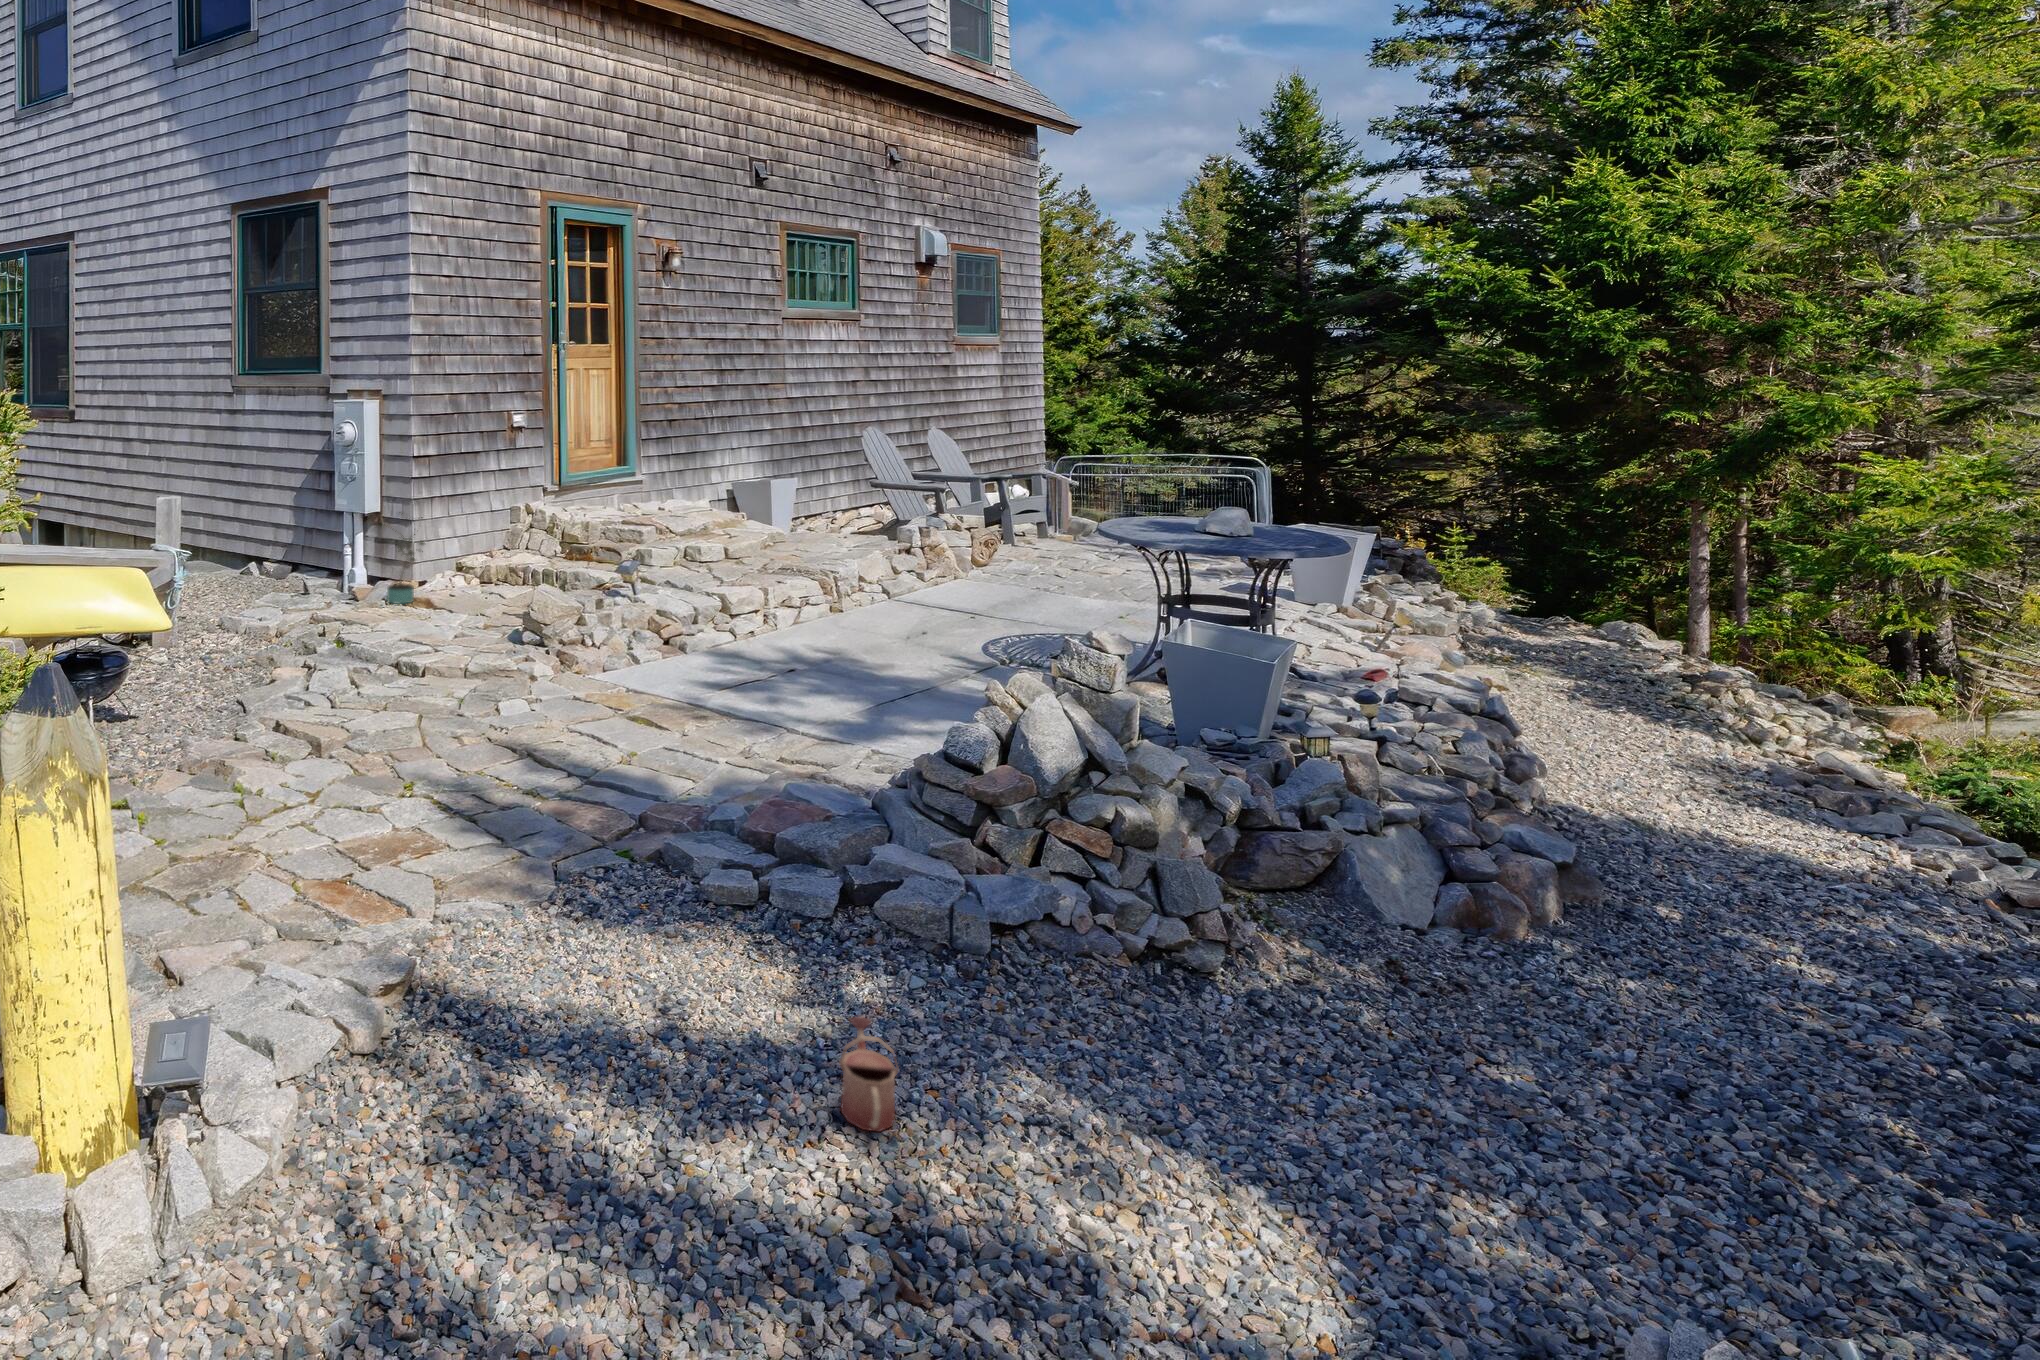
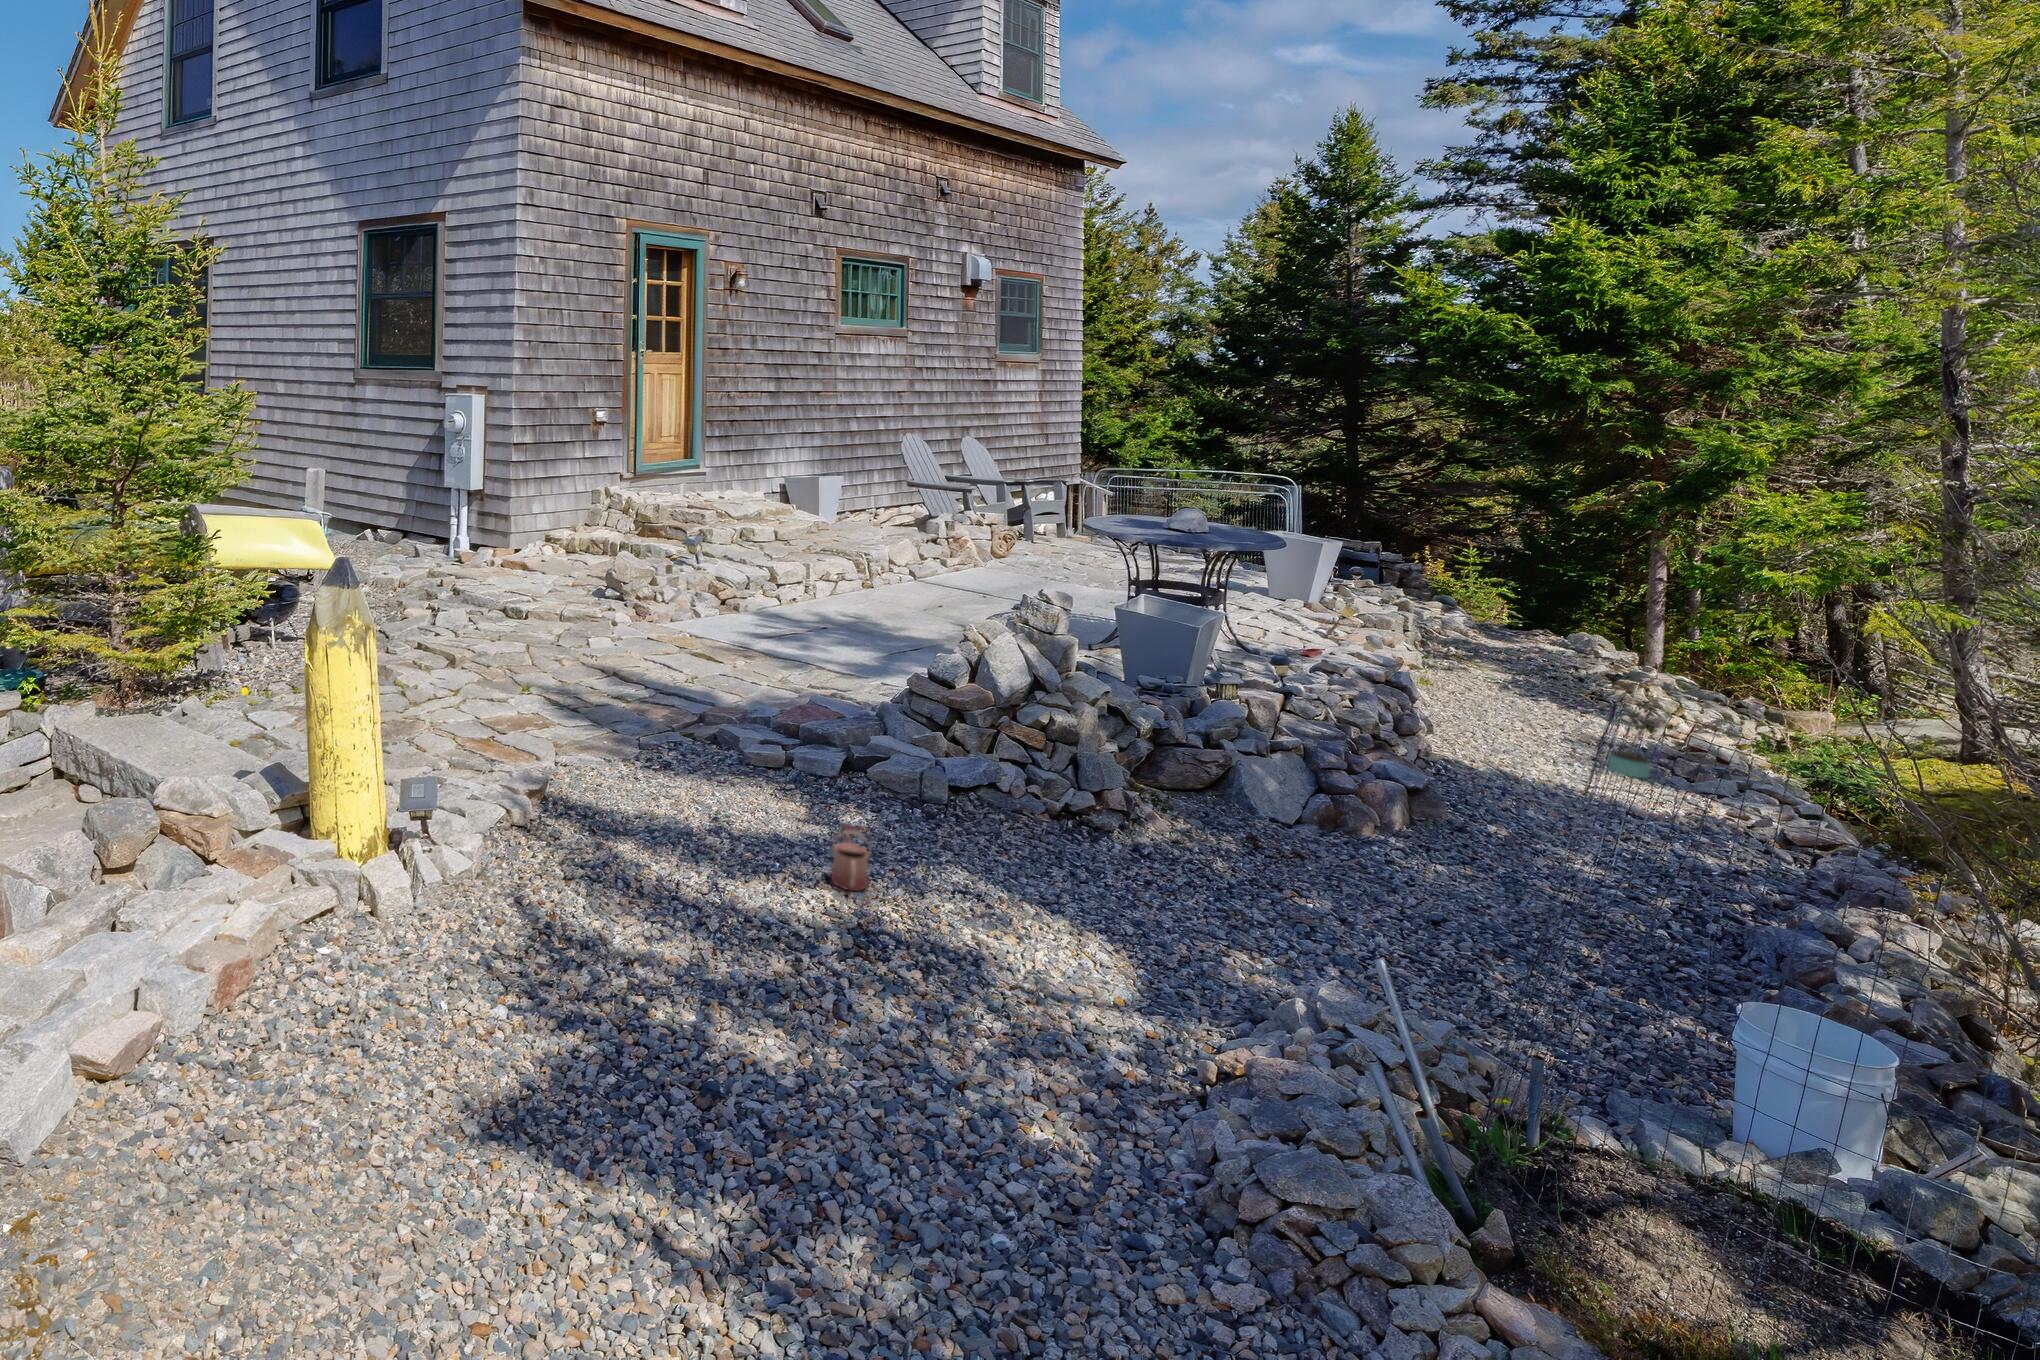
potted plant: present [387,512,424,604] -> present [1599,672,1673,779]

